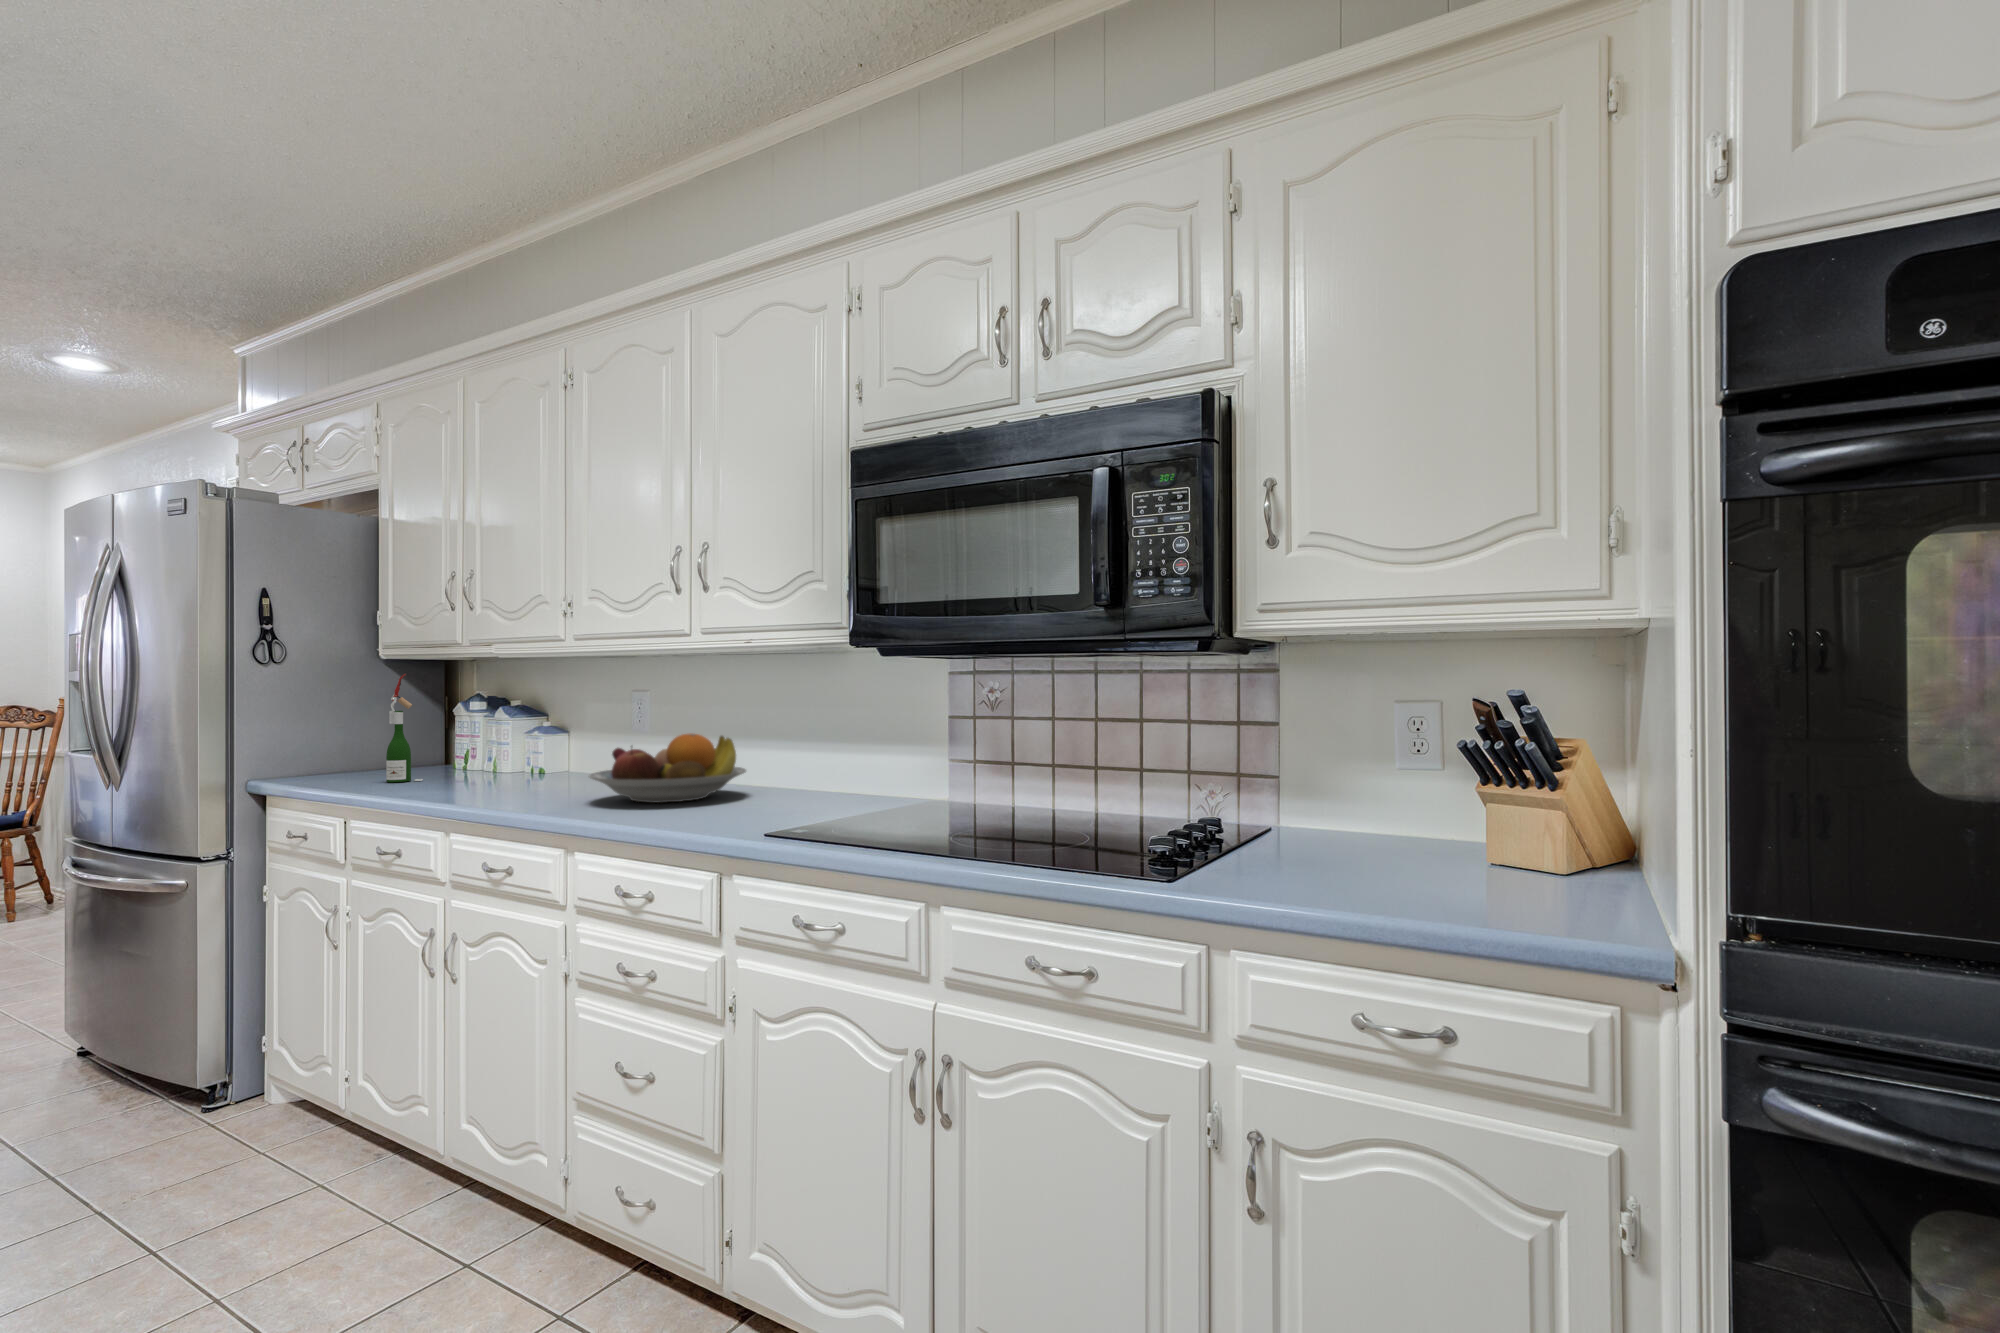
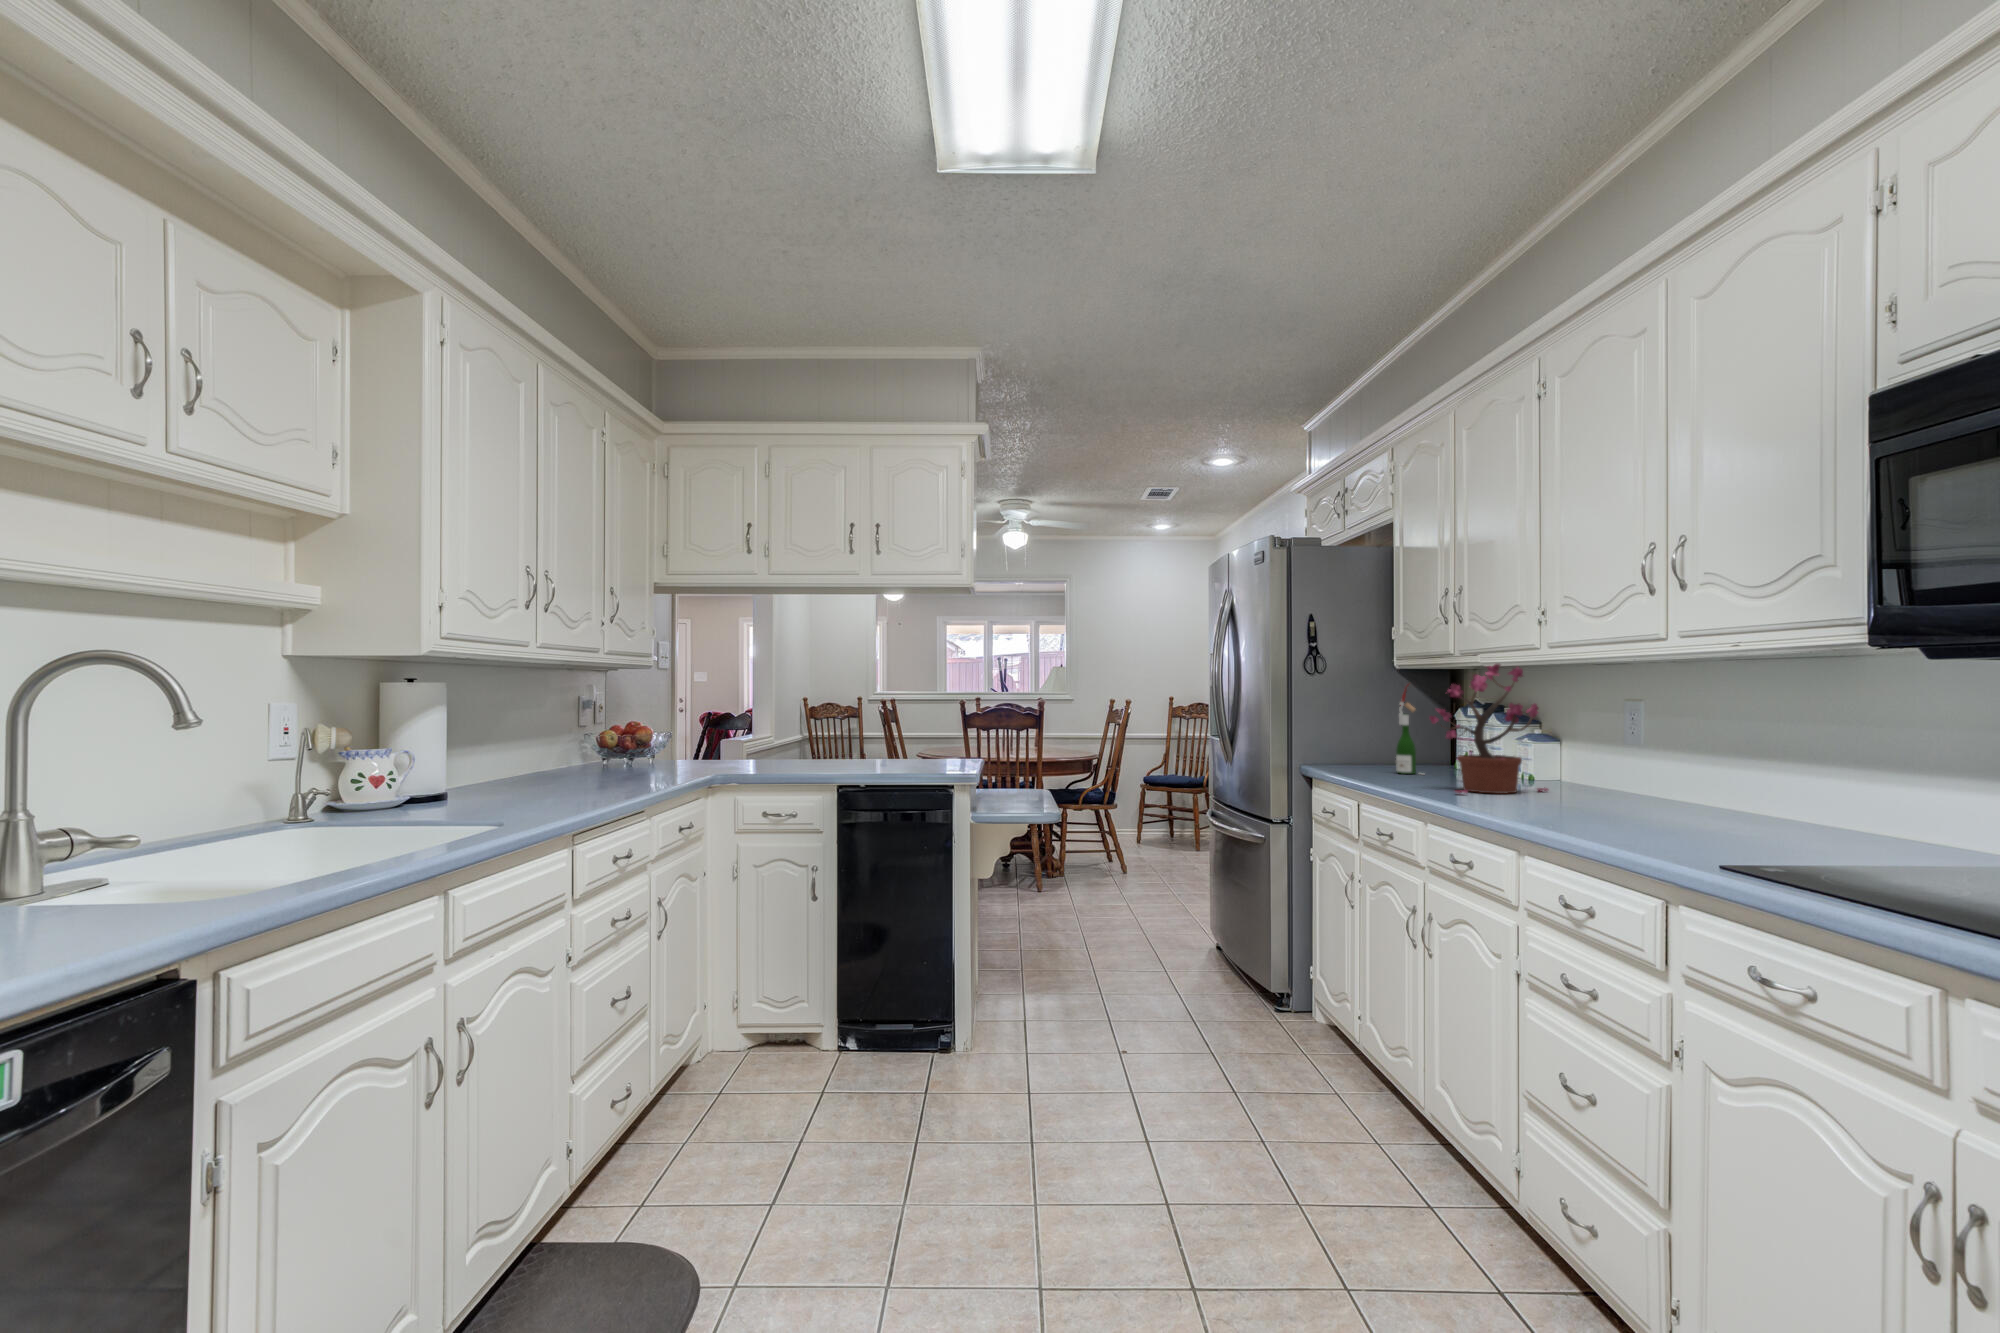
potted plant: none [444,653,569,797] -> present [1429,664,1548,794]
fruit bowl: present [589,734,746,803] -> none [1550,748,1751,822]

